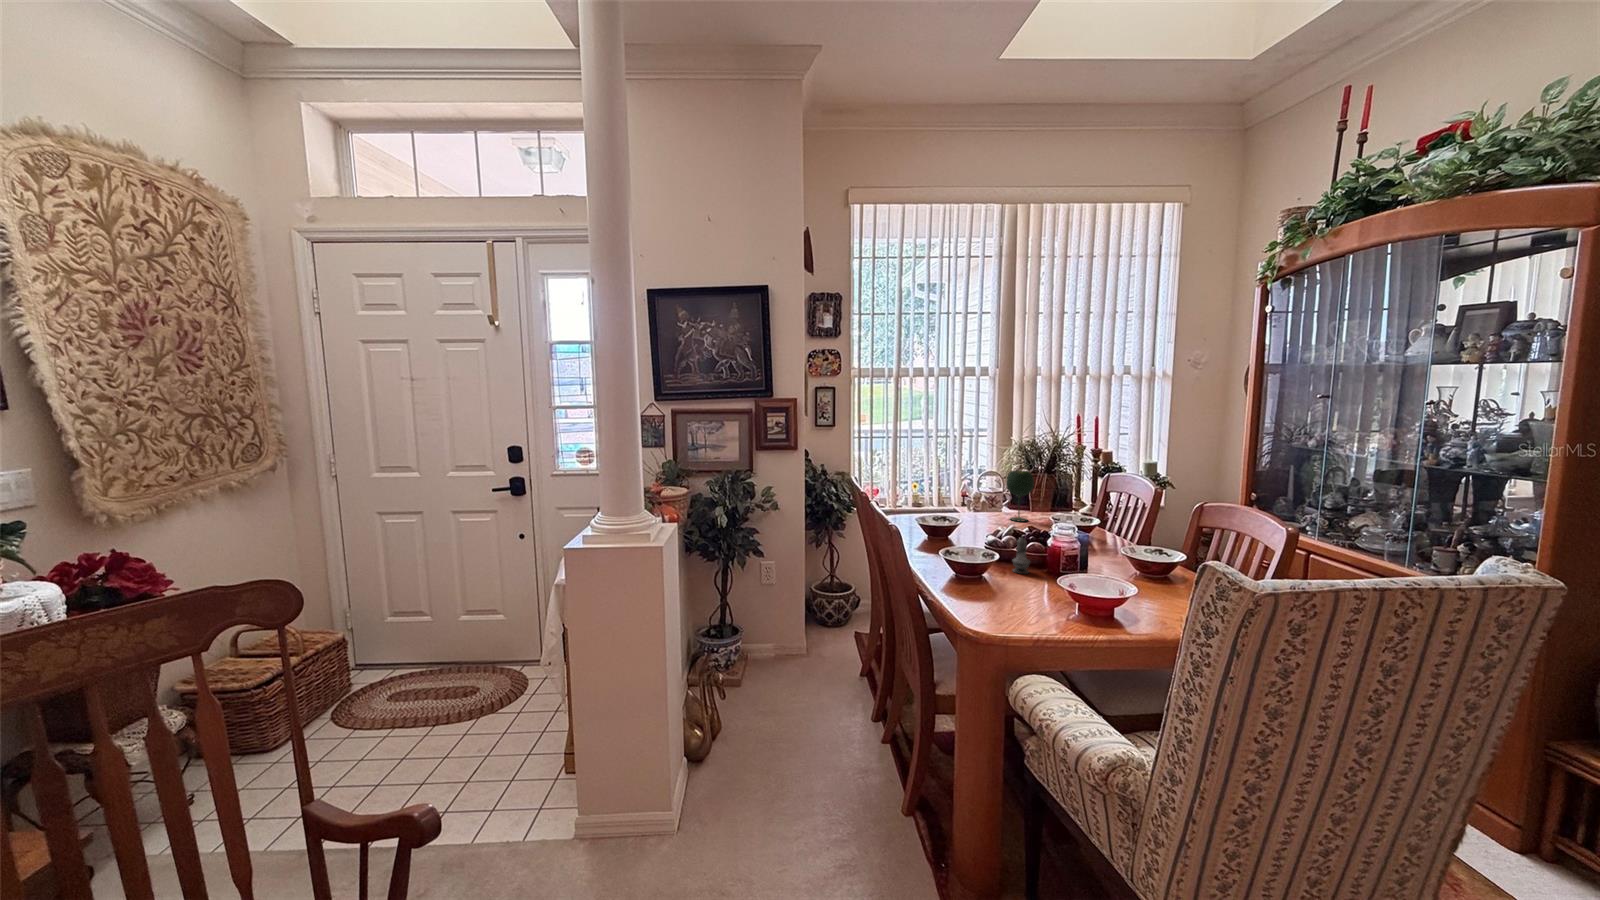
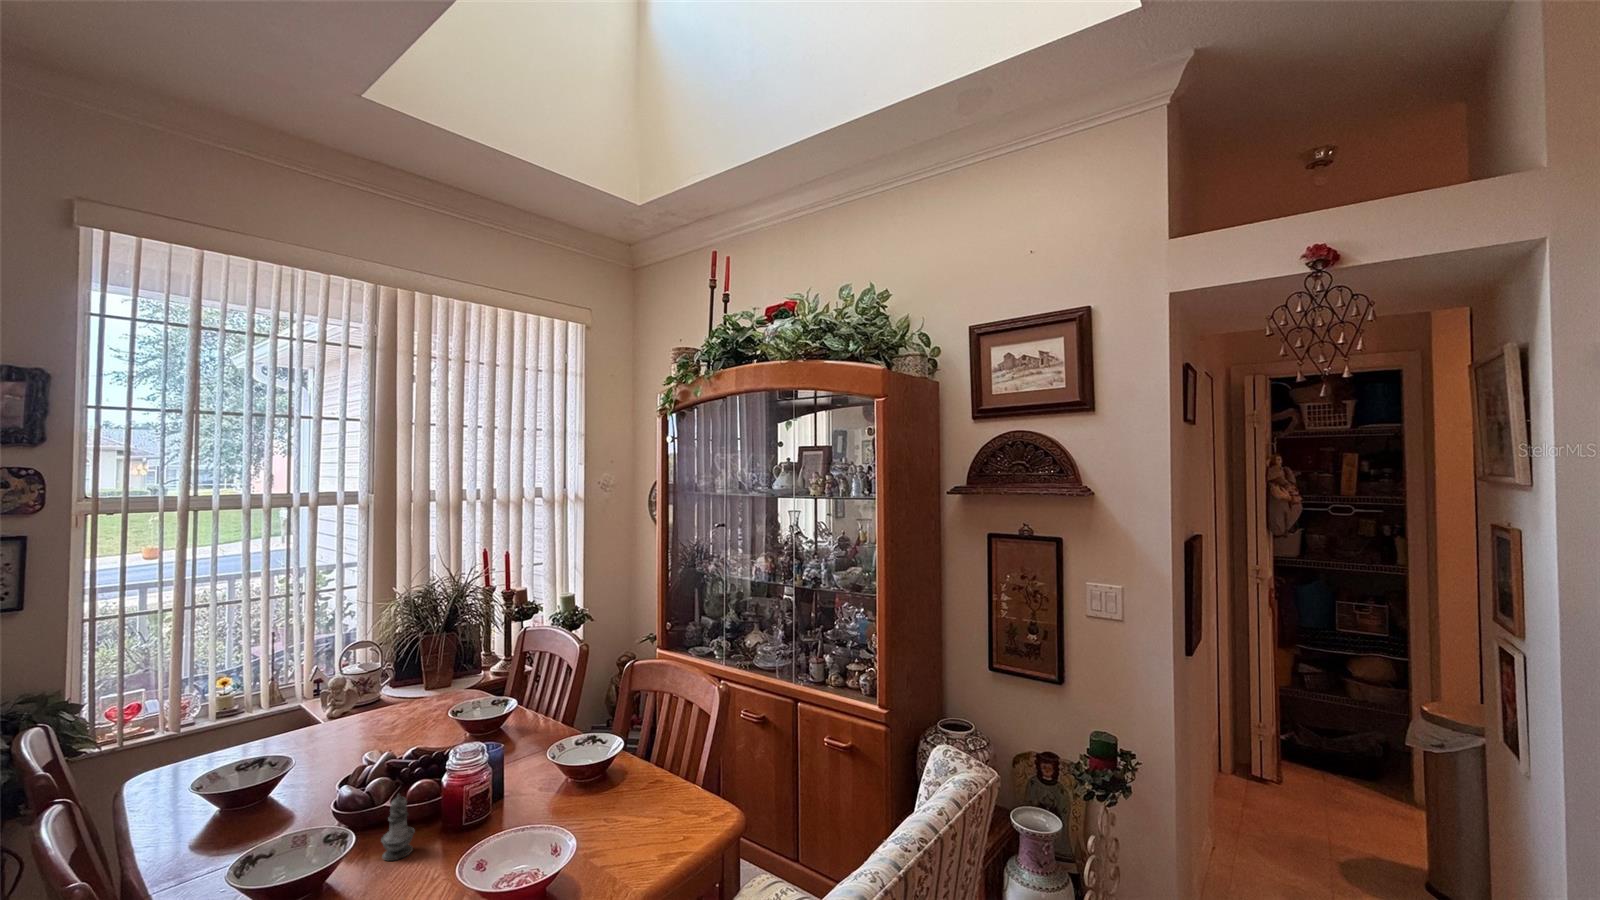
wine glass: present [1006,470,1034,522] -> none [381,647,425,726]

